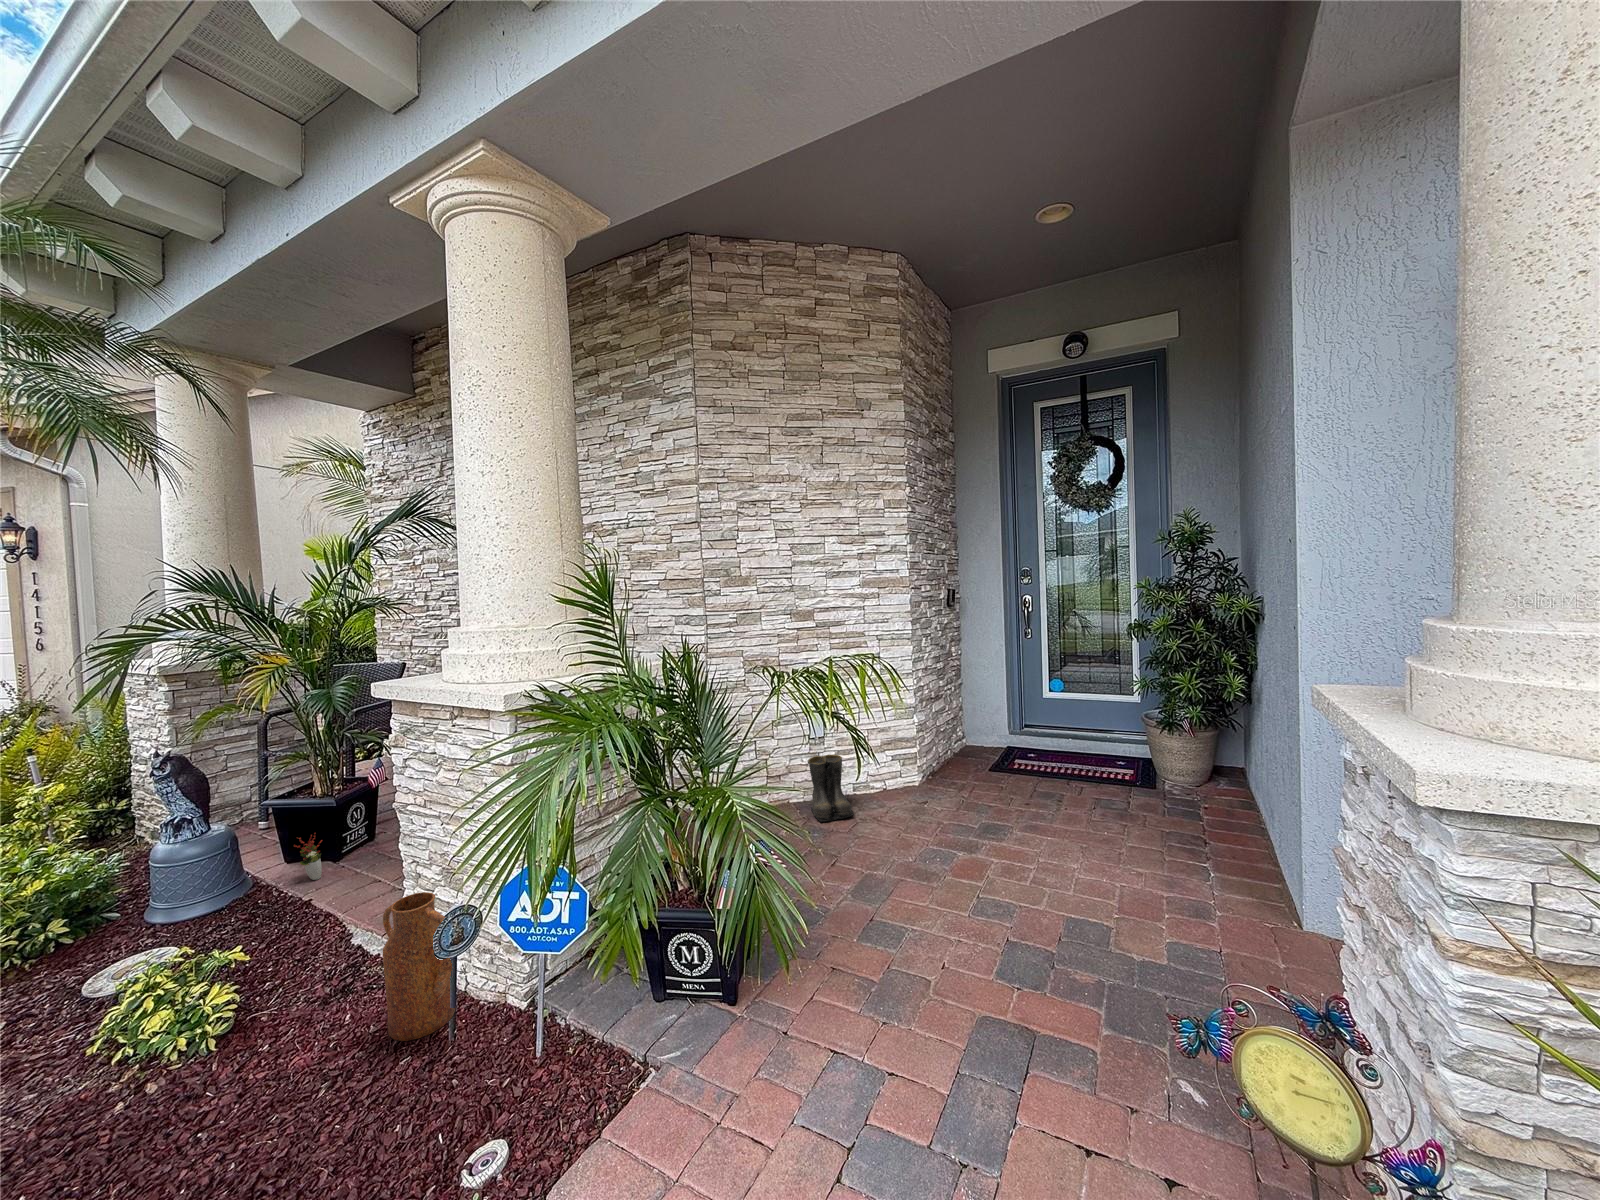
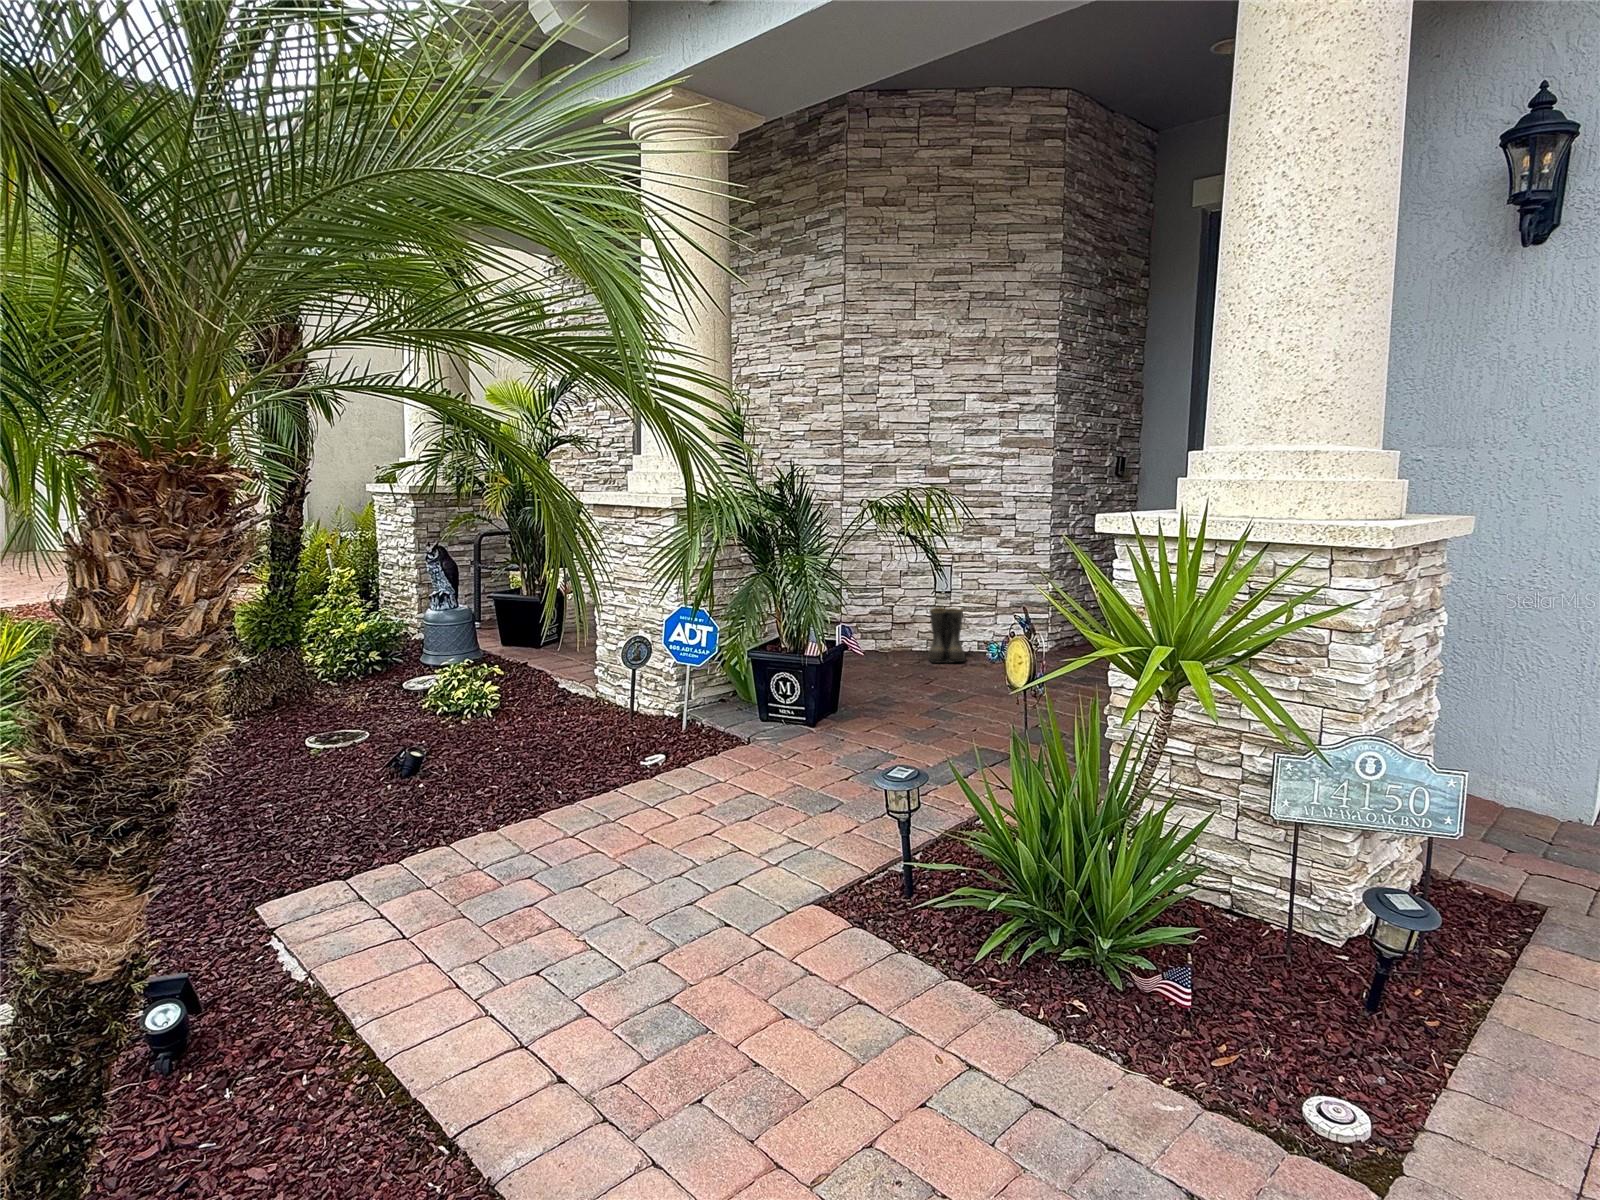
decorative plant: present [294,833,322,880] -> none [513,620,531,655]
watering can: present [383,892,455,1041] -> none [589,633,646,721]

